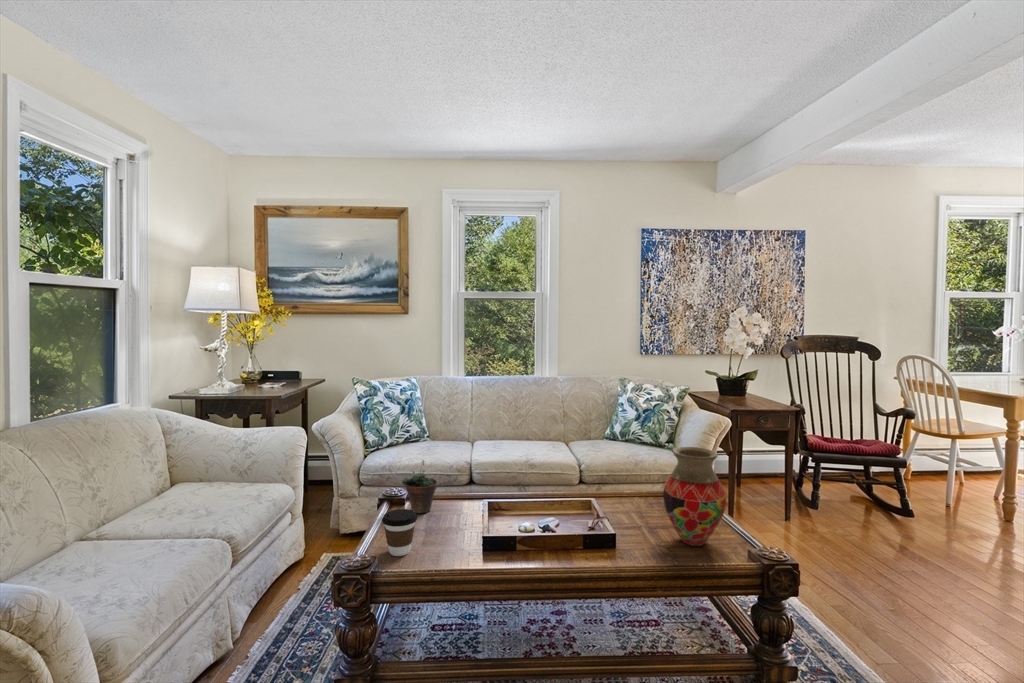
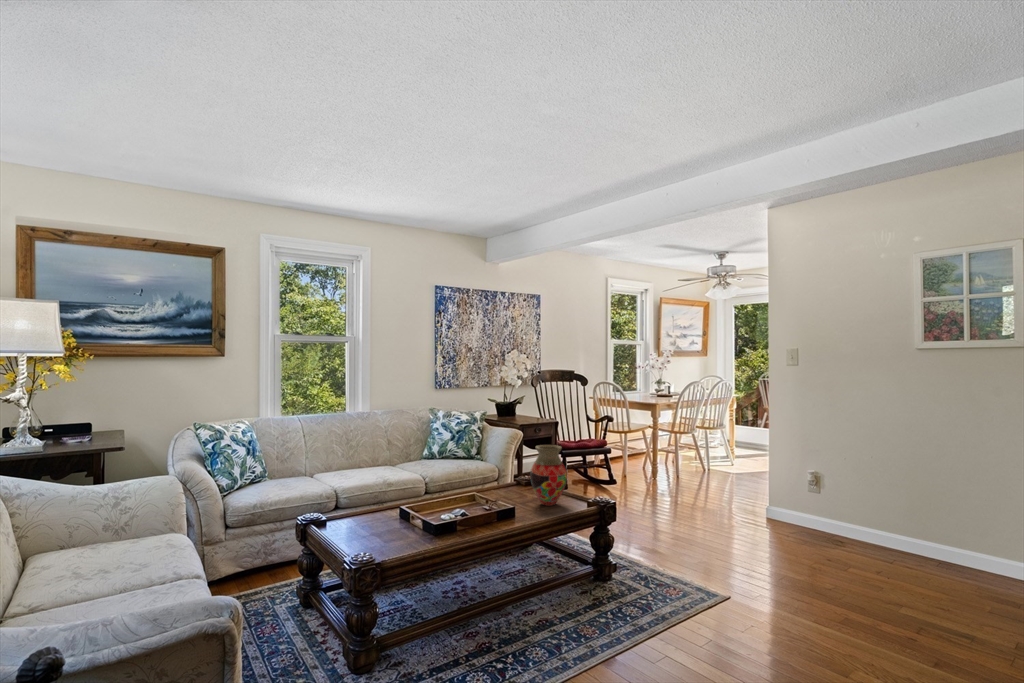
succulent plant: present [402,461,437,513] -> none [338,480,366,524]
coffee cup: present [382,509,417,556] -> none [366,512,392,547]

